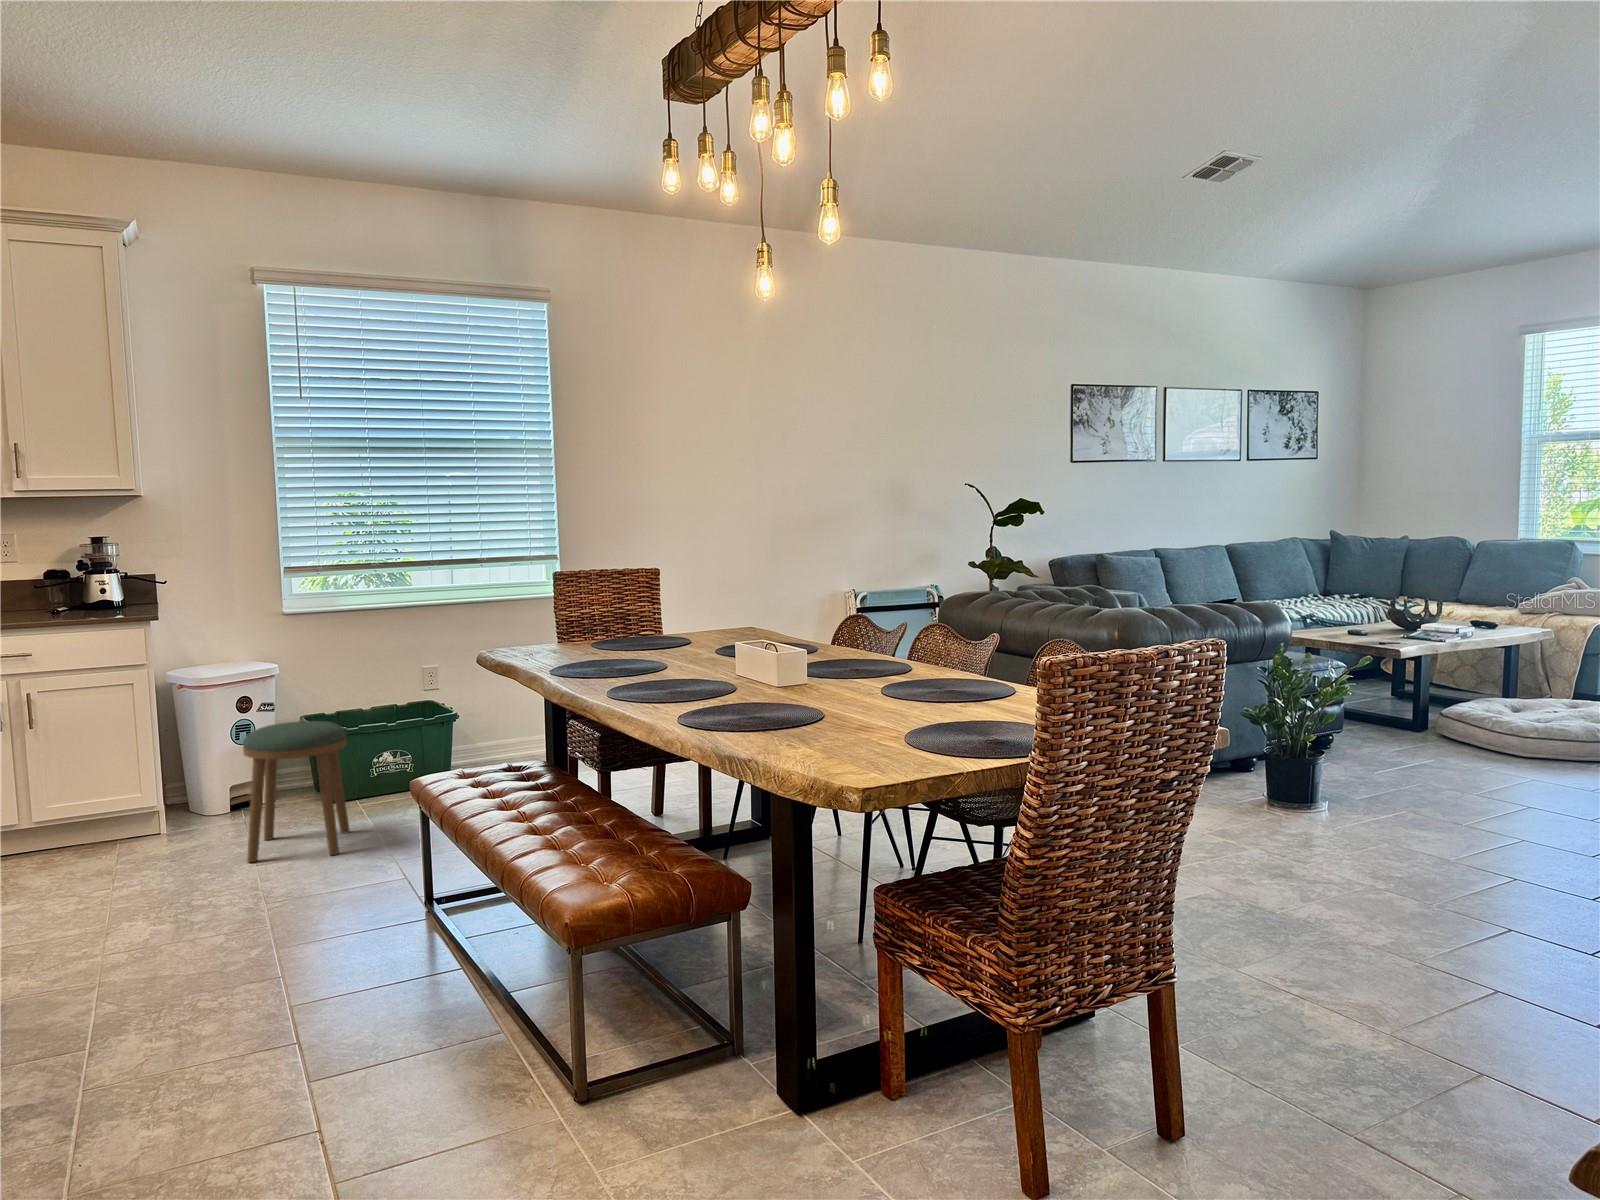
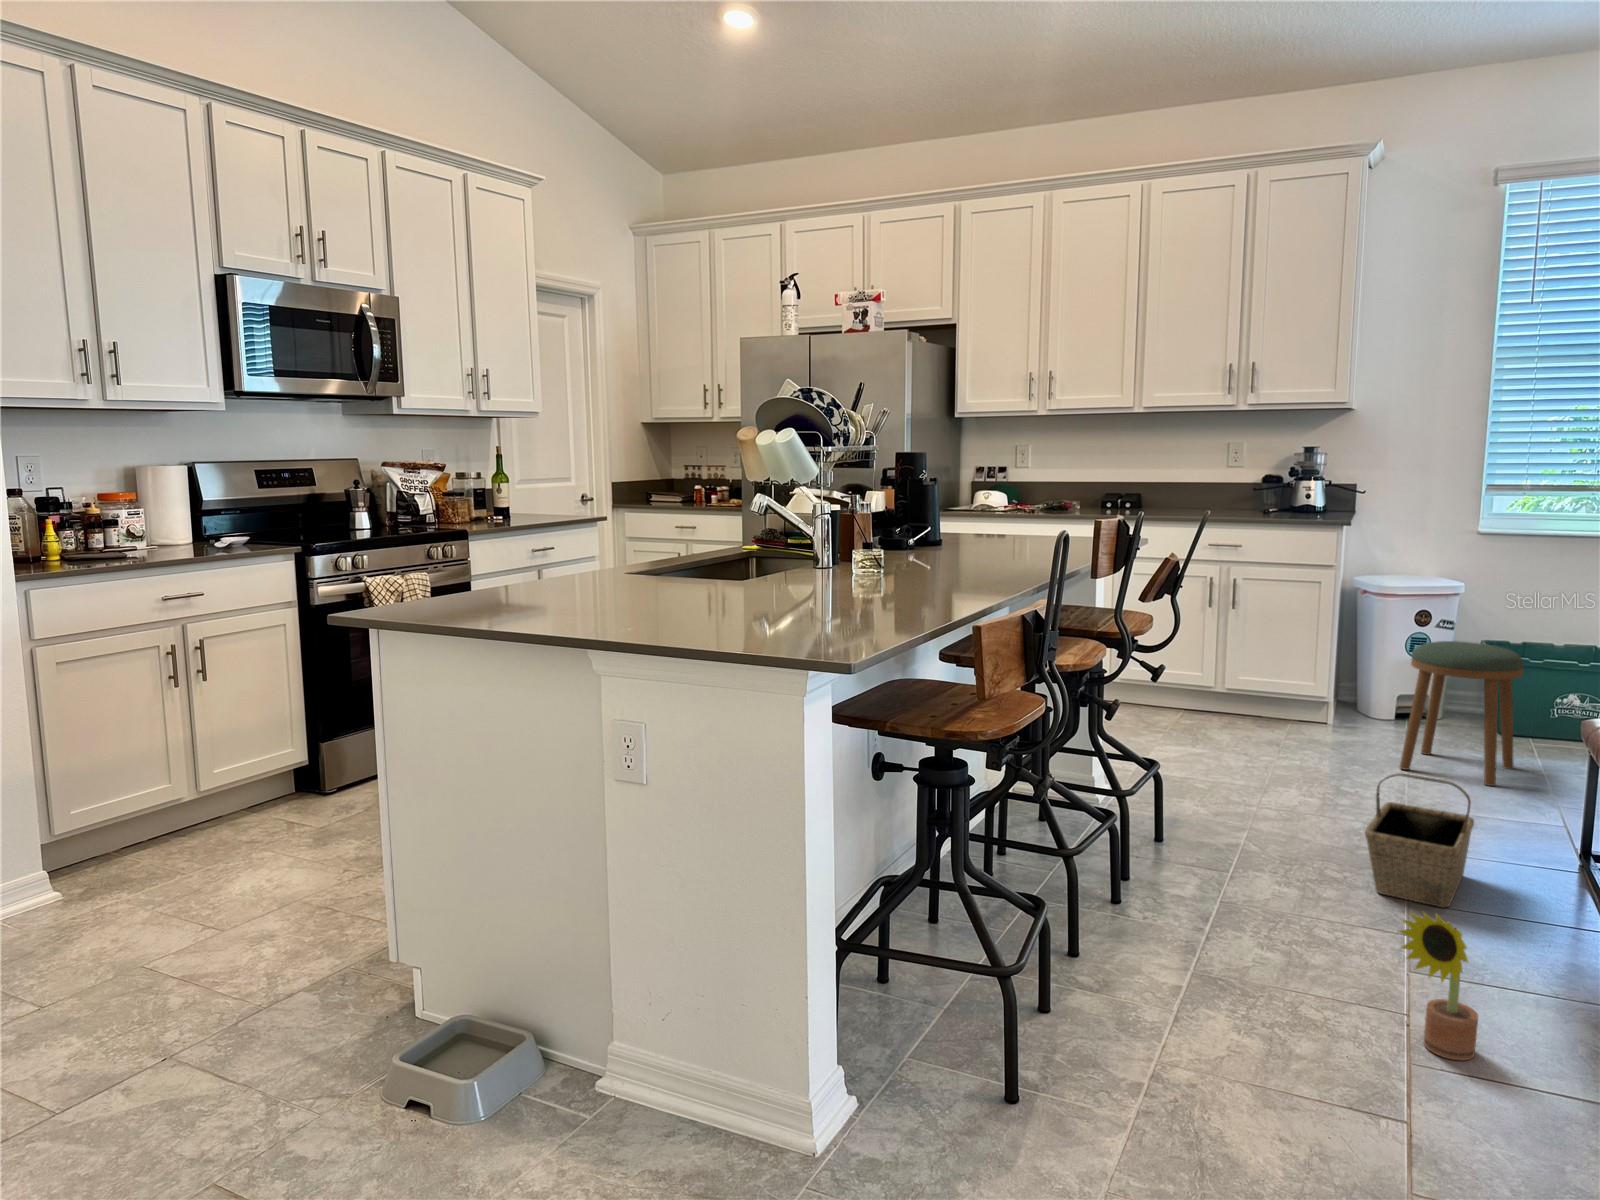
basket: none [237,868,338,1006] -> present [1365,773,1474,907]
decorative plant: none [303,1016,392,1159] -> present [1399,912,1478,1060]

